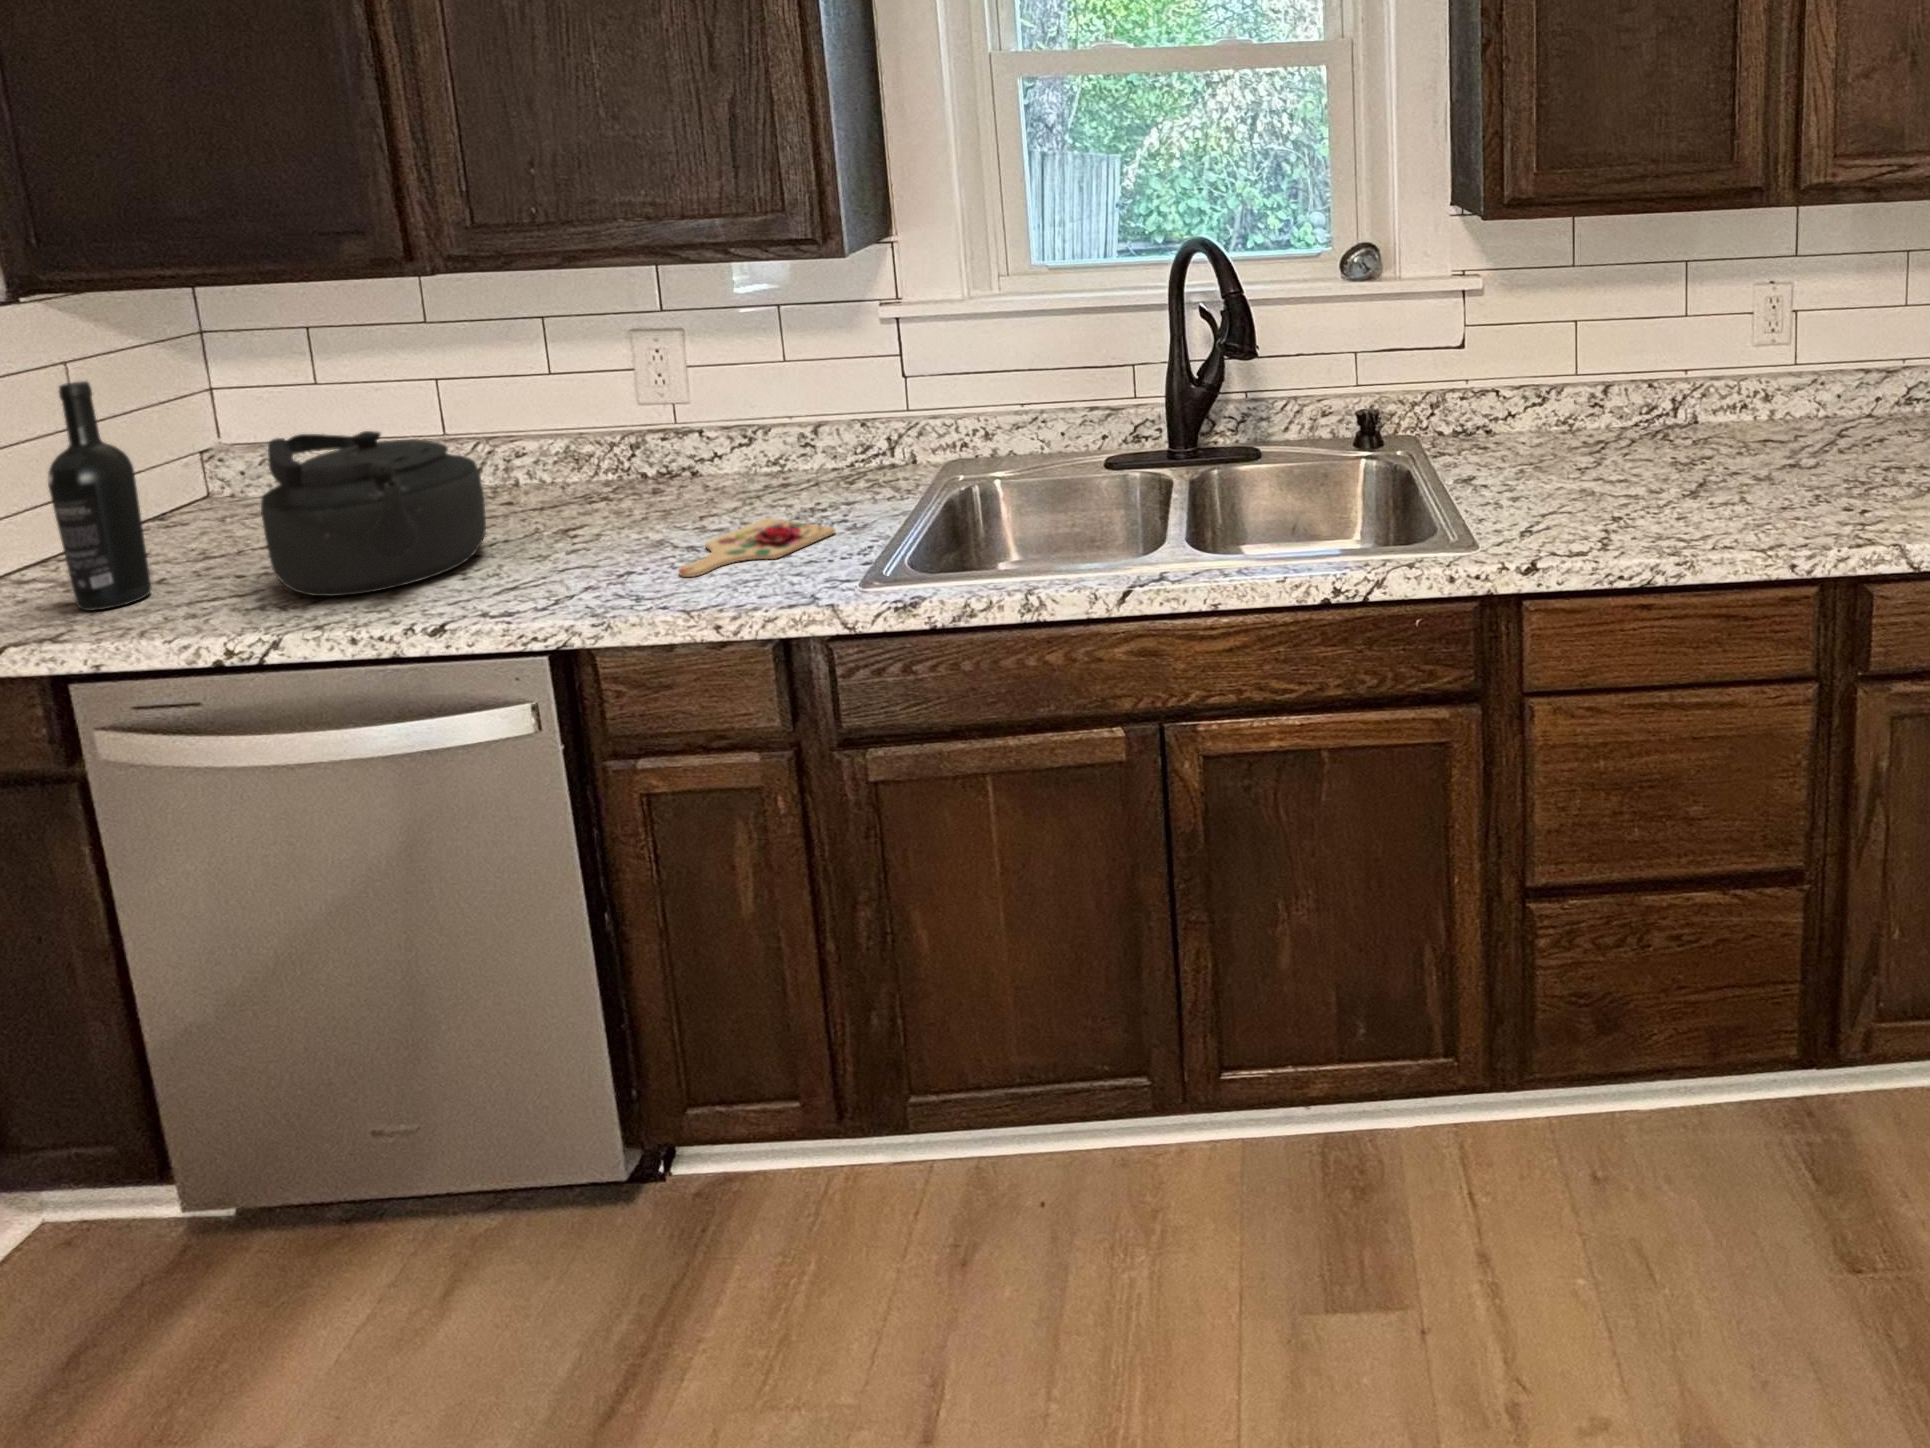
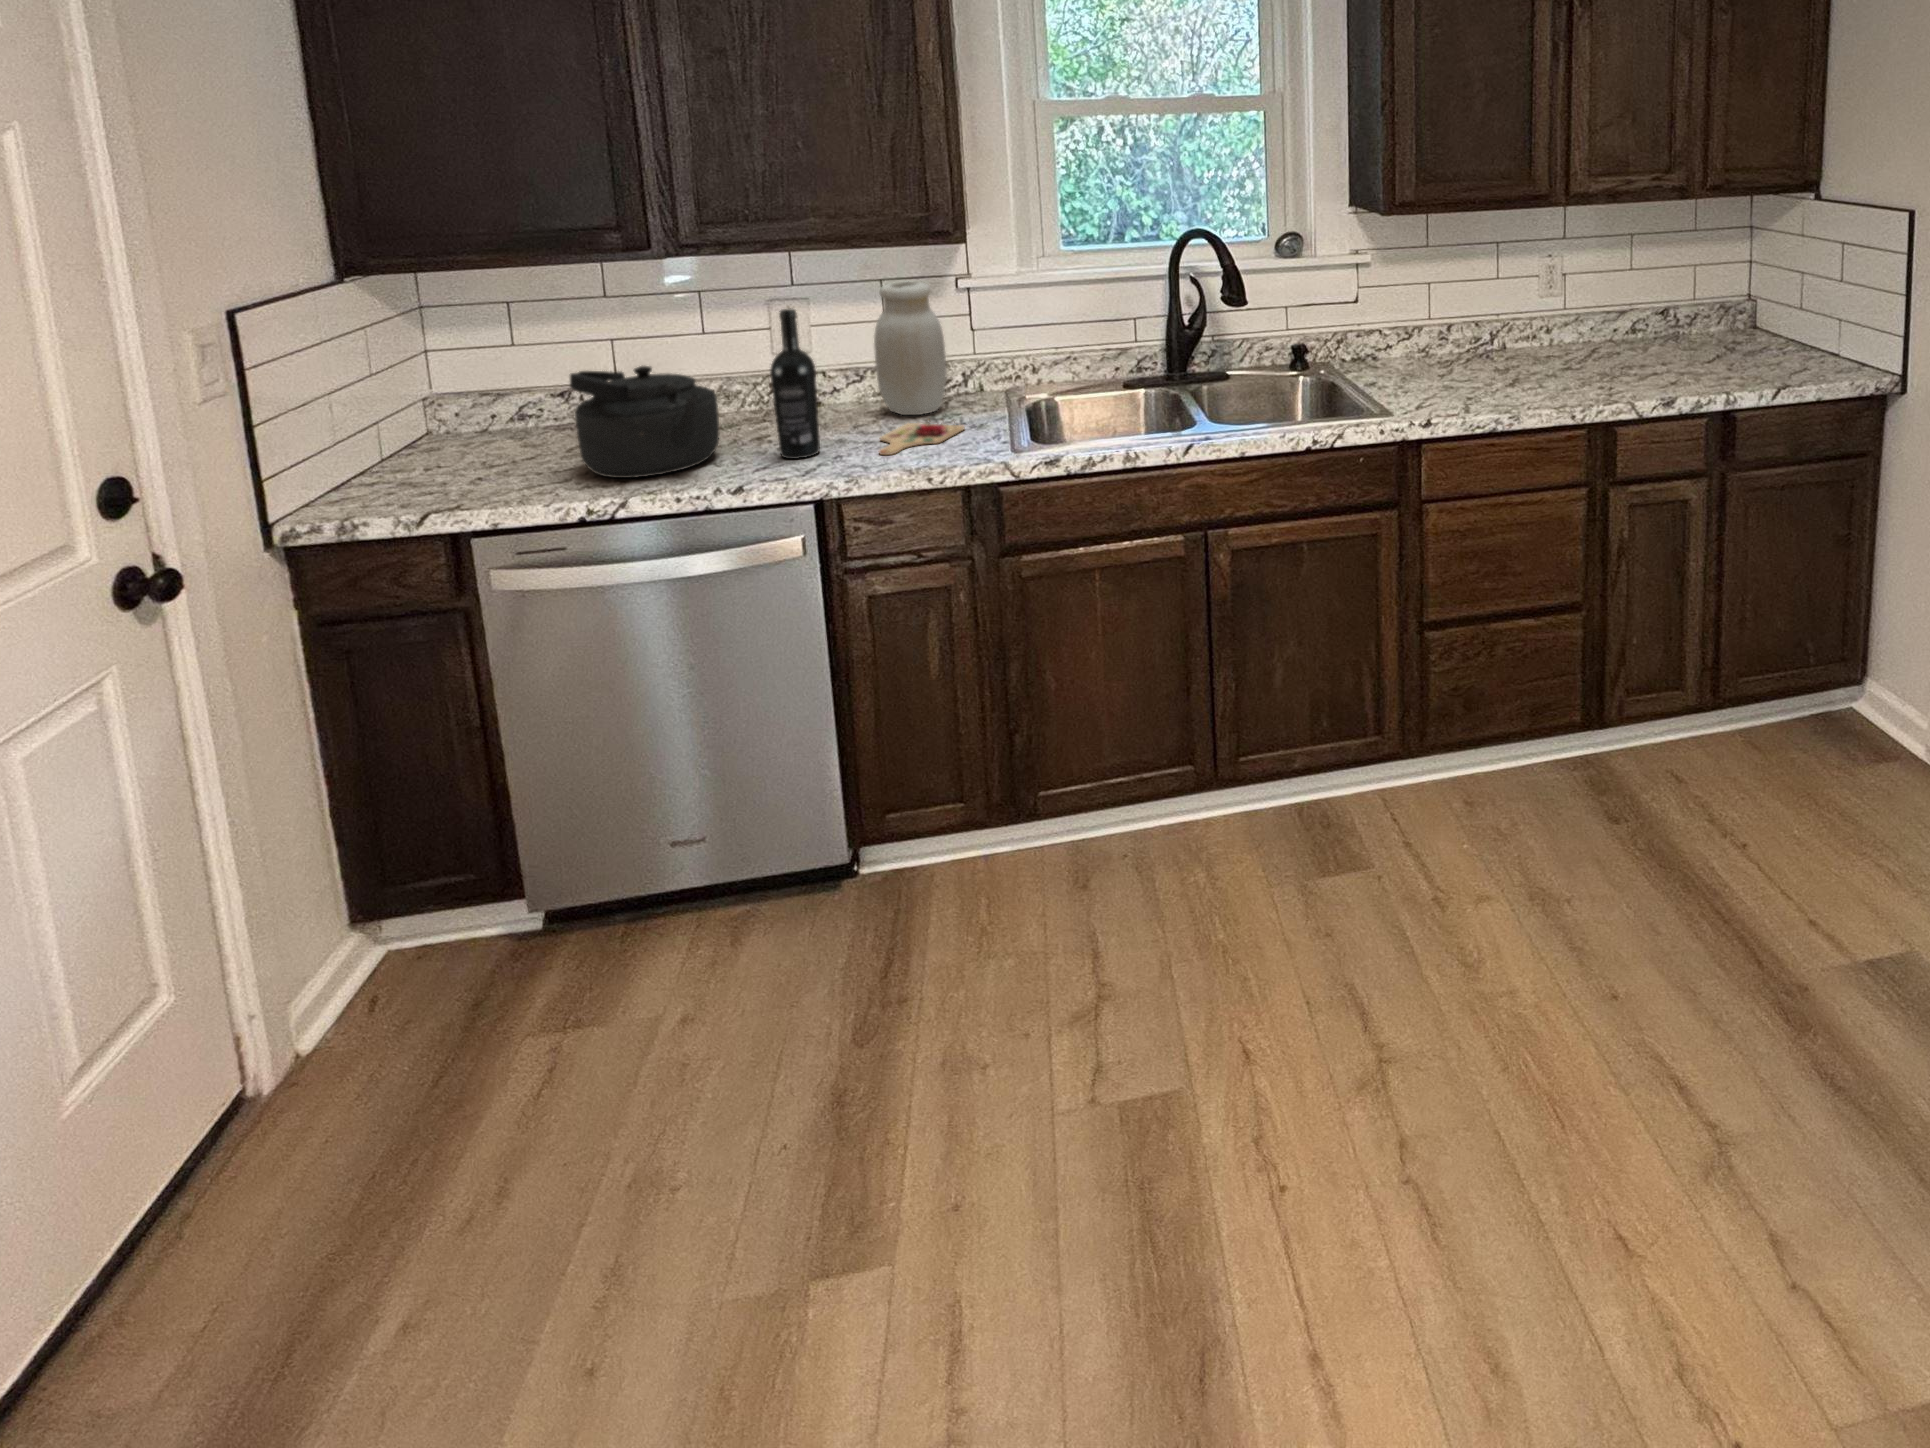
jar: none [743,311,846,502] -> present [874,282,947,415]
wine bottle: present [48,381,151,611] -> present [770,308,820,459]

